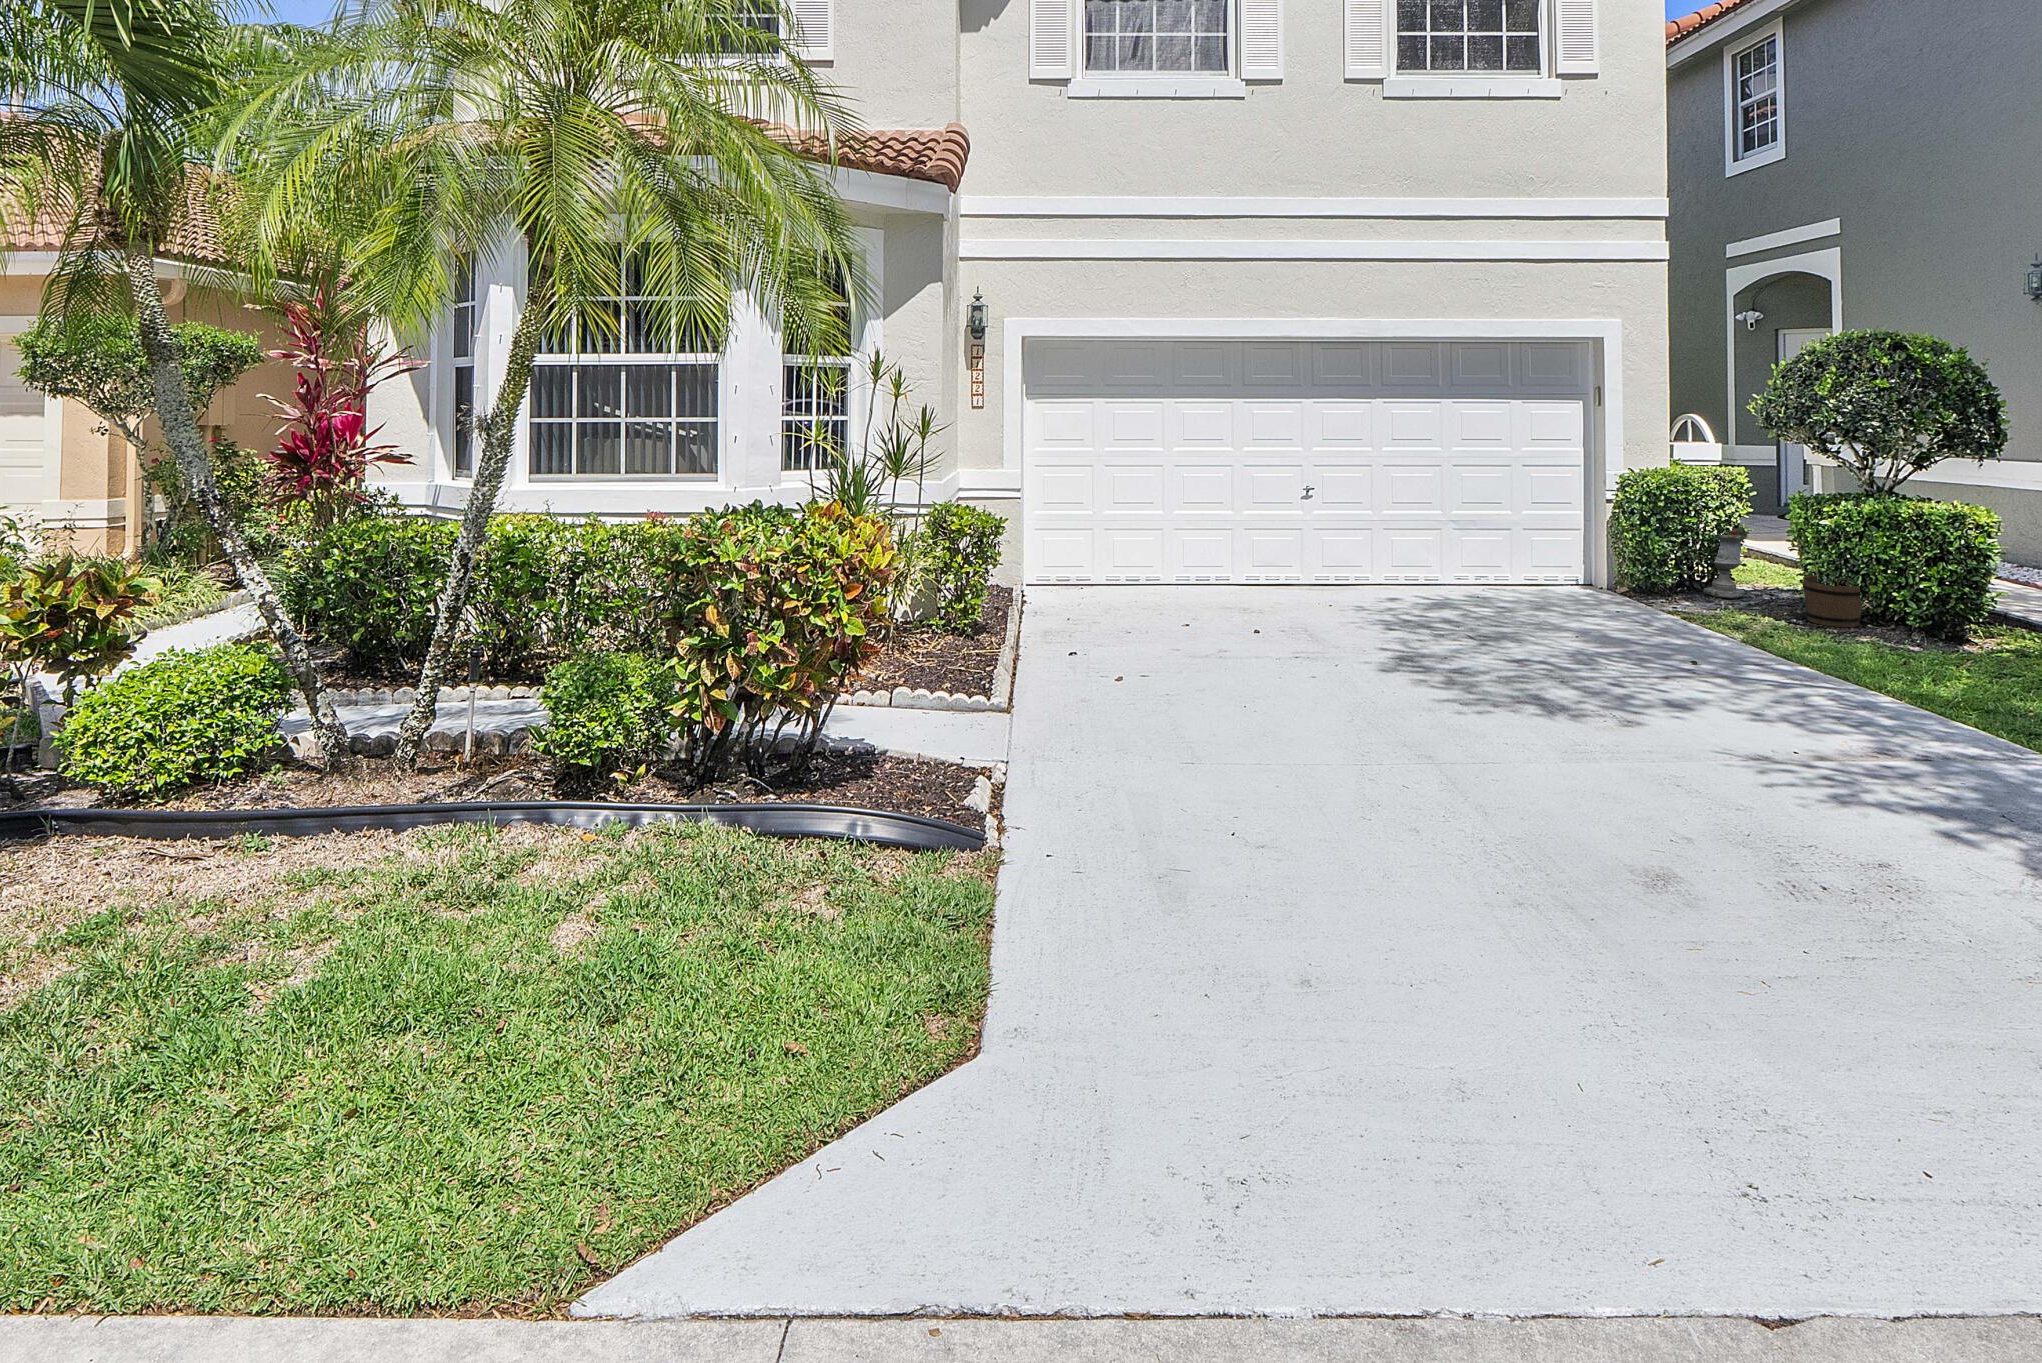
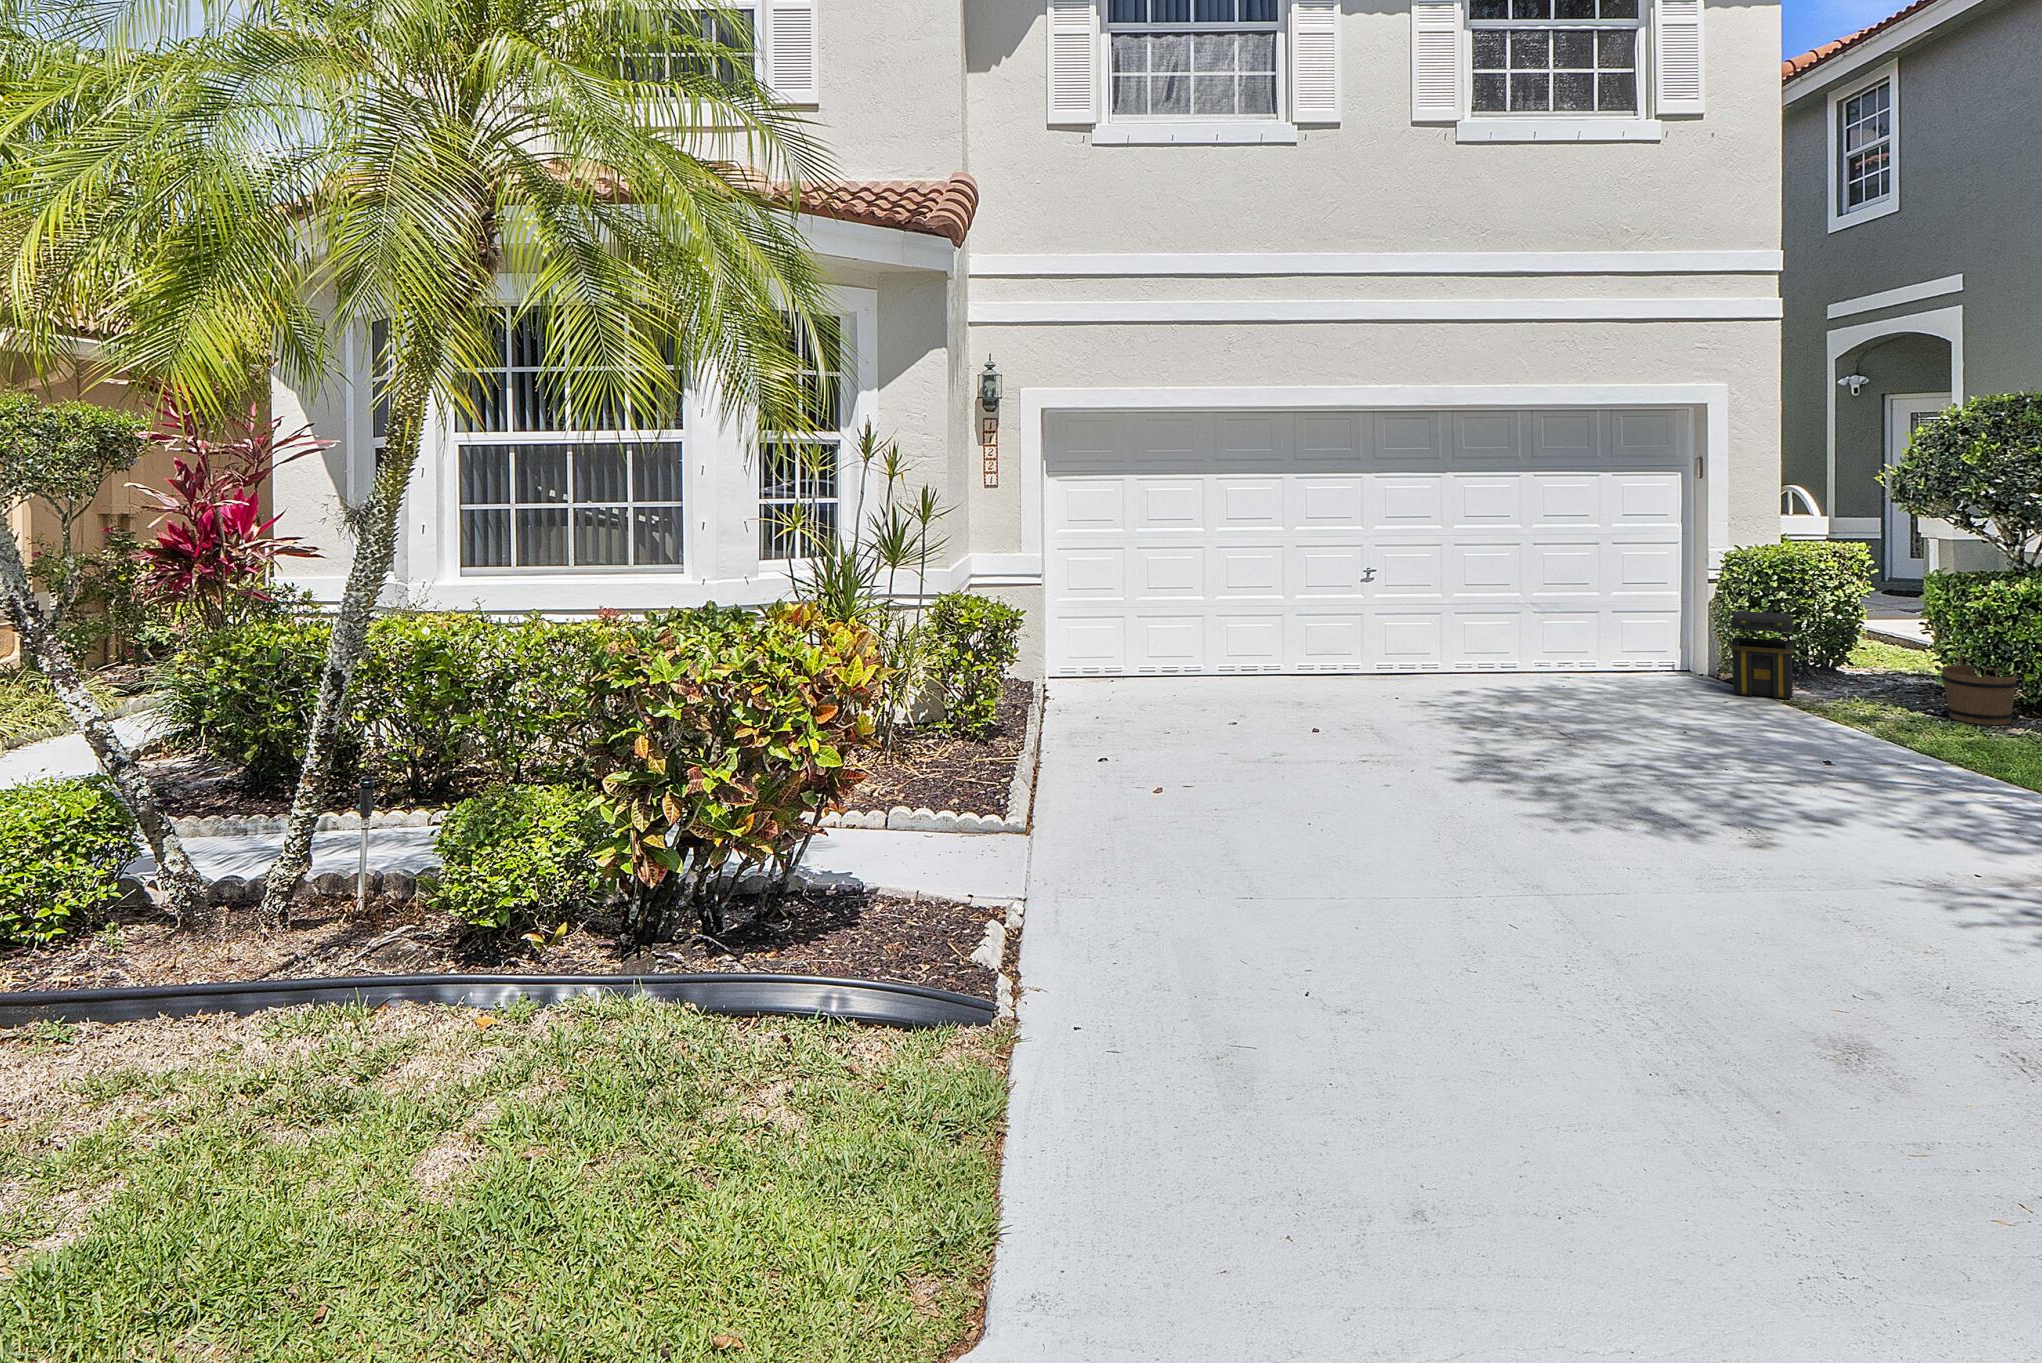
toolbox: none [1624,526,1679,602] -> present [1731,611,1794,699]
planter: present [1703,527,1749,598] -> none [1822,609,1873,693]

